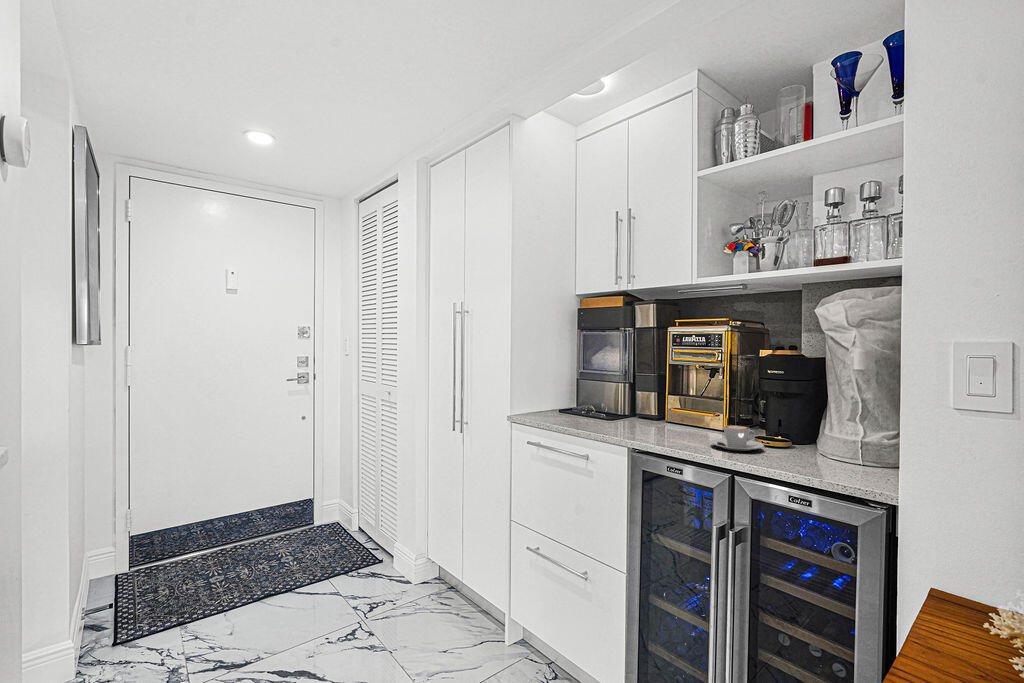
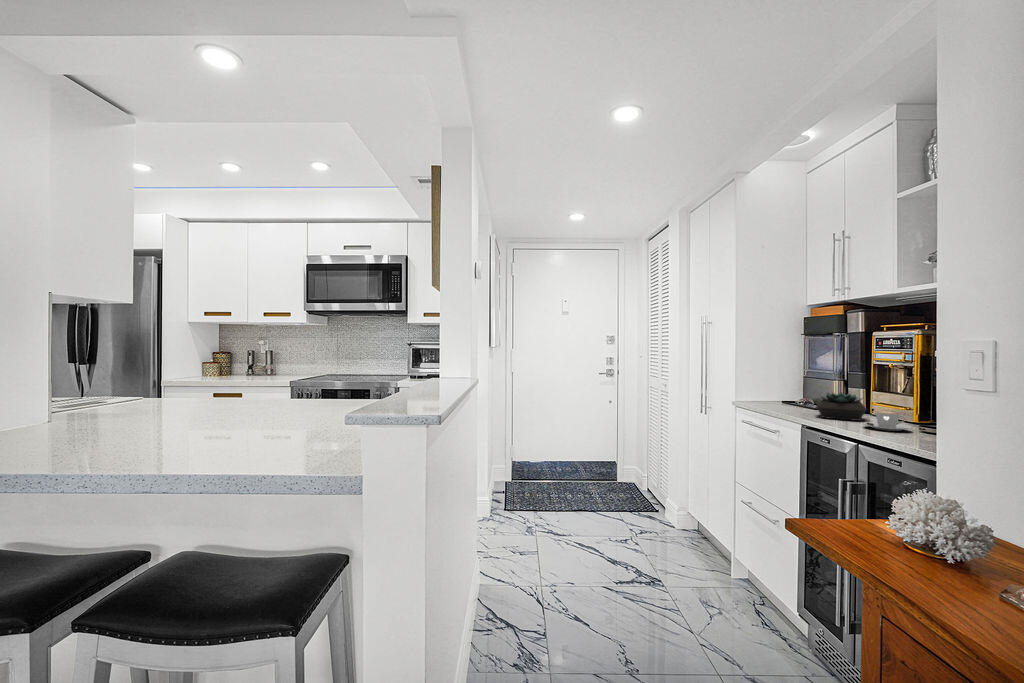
succulent plant: none [629,400,690,436] -> present [817,392,866,421]

